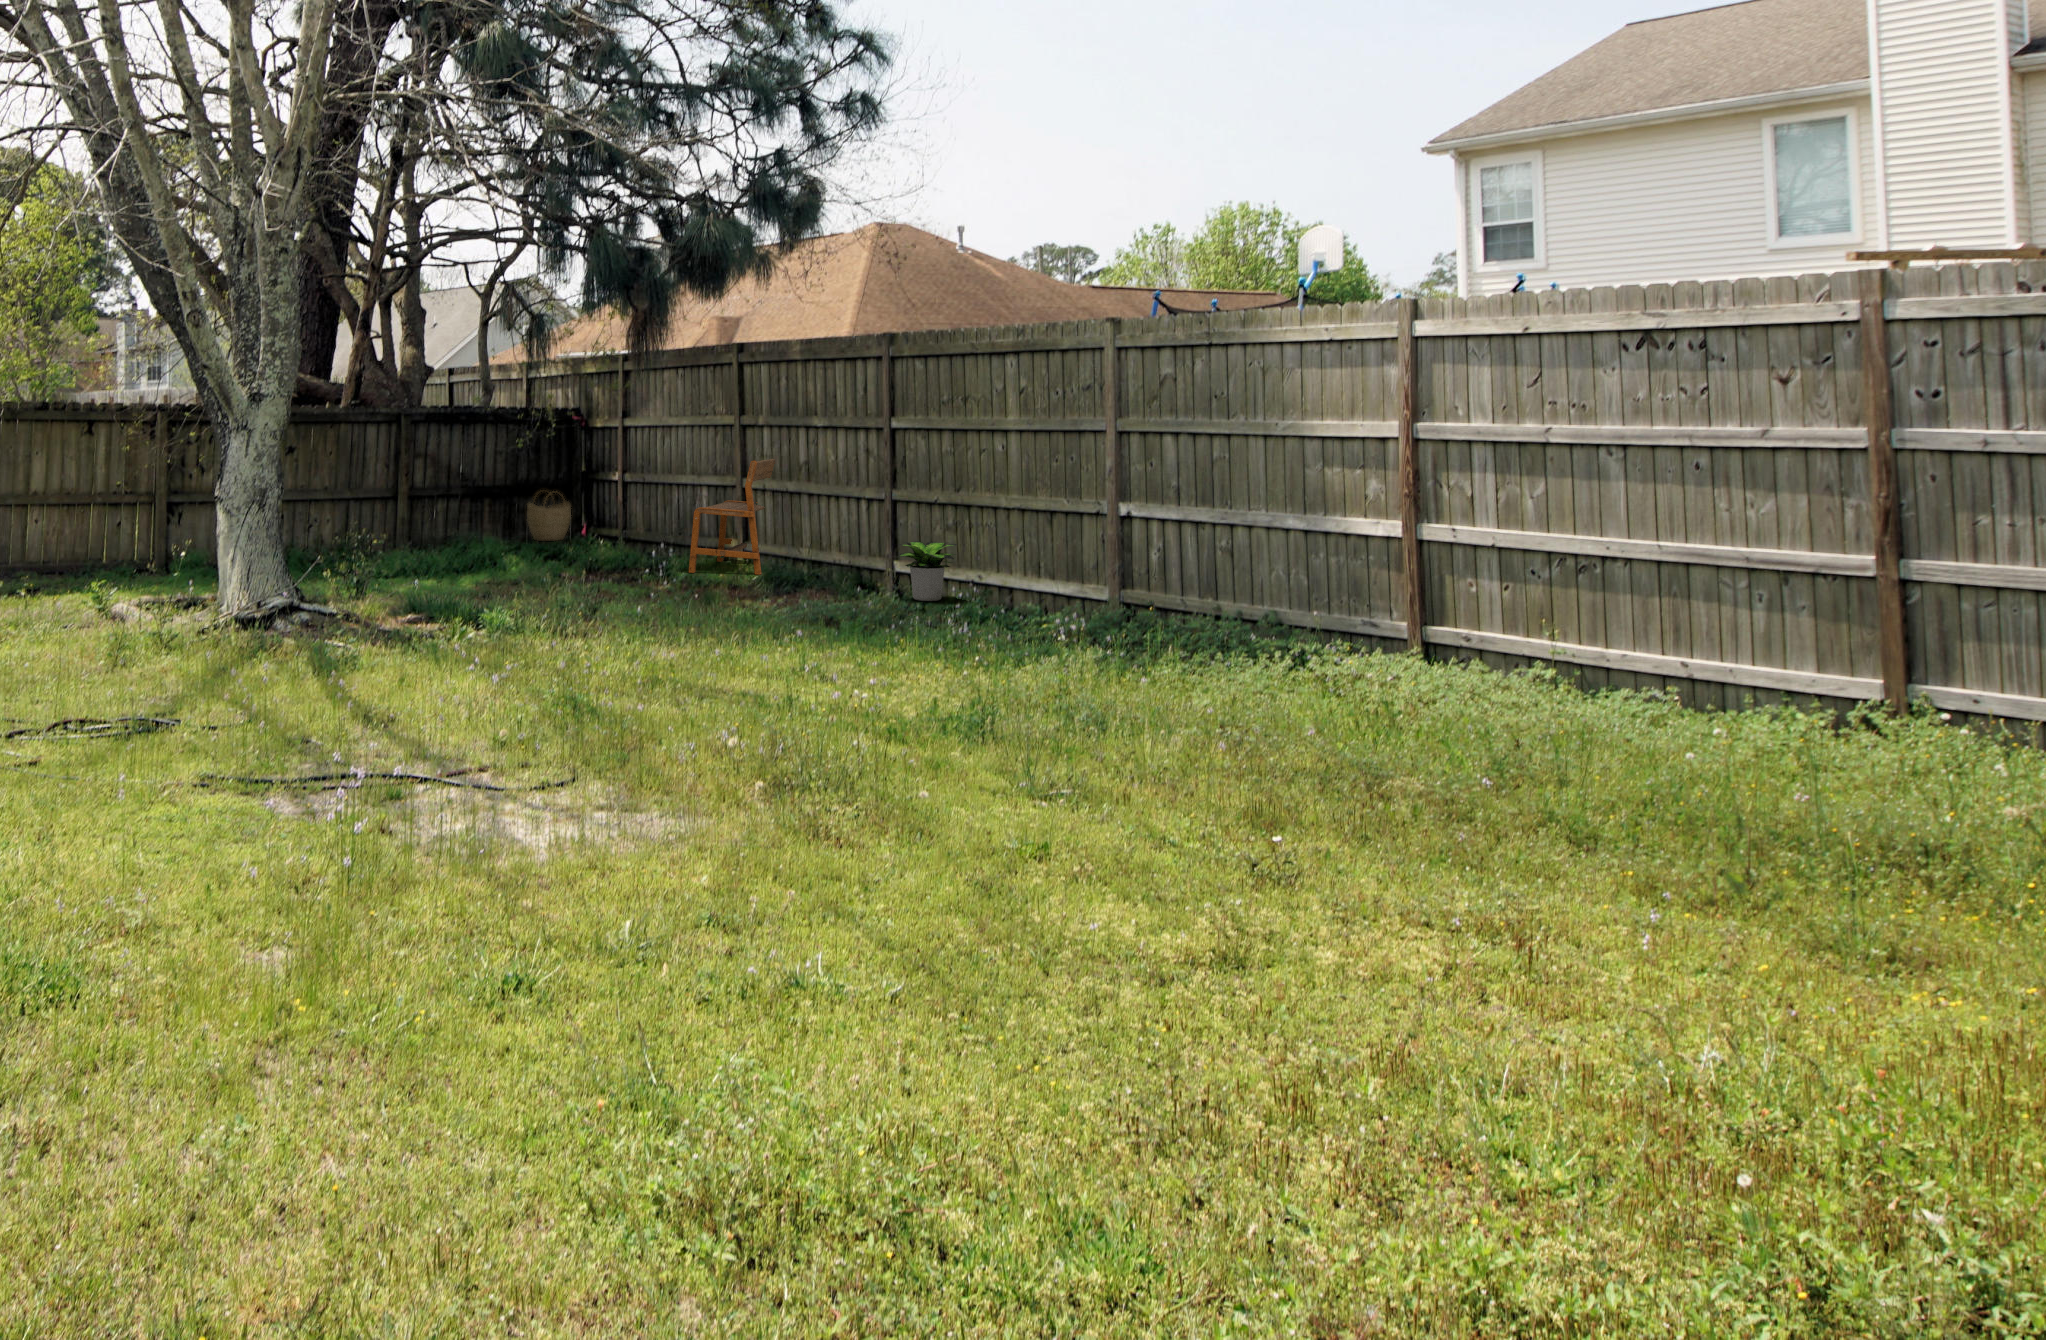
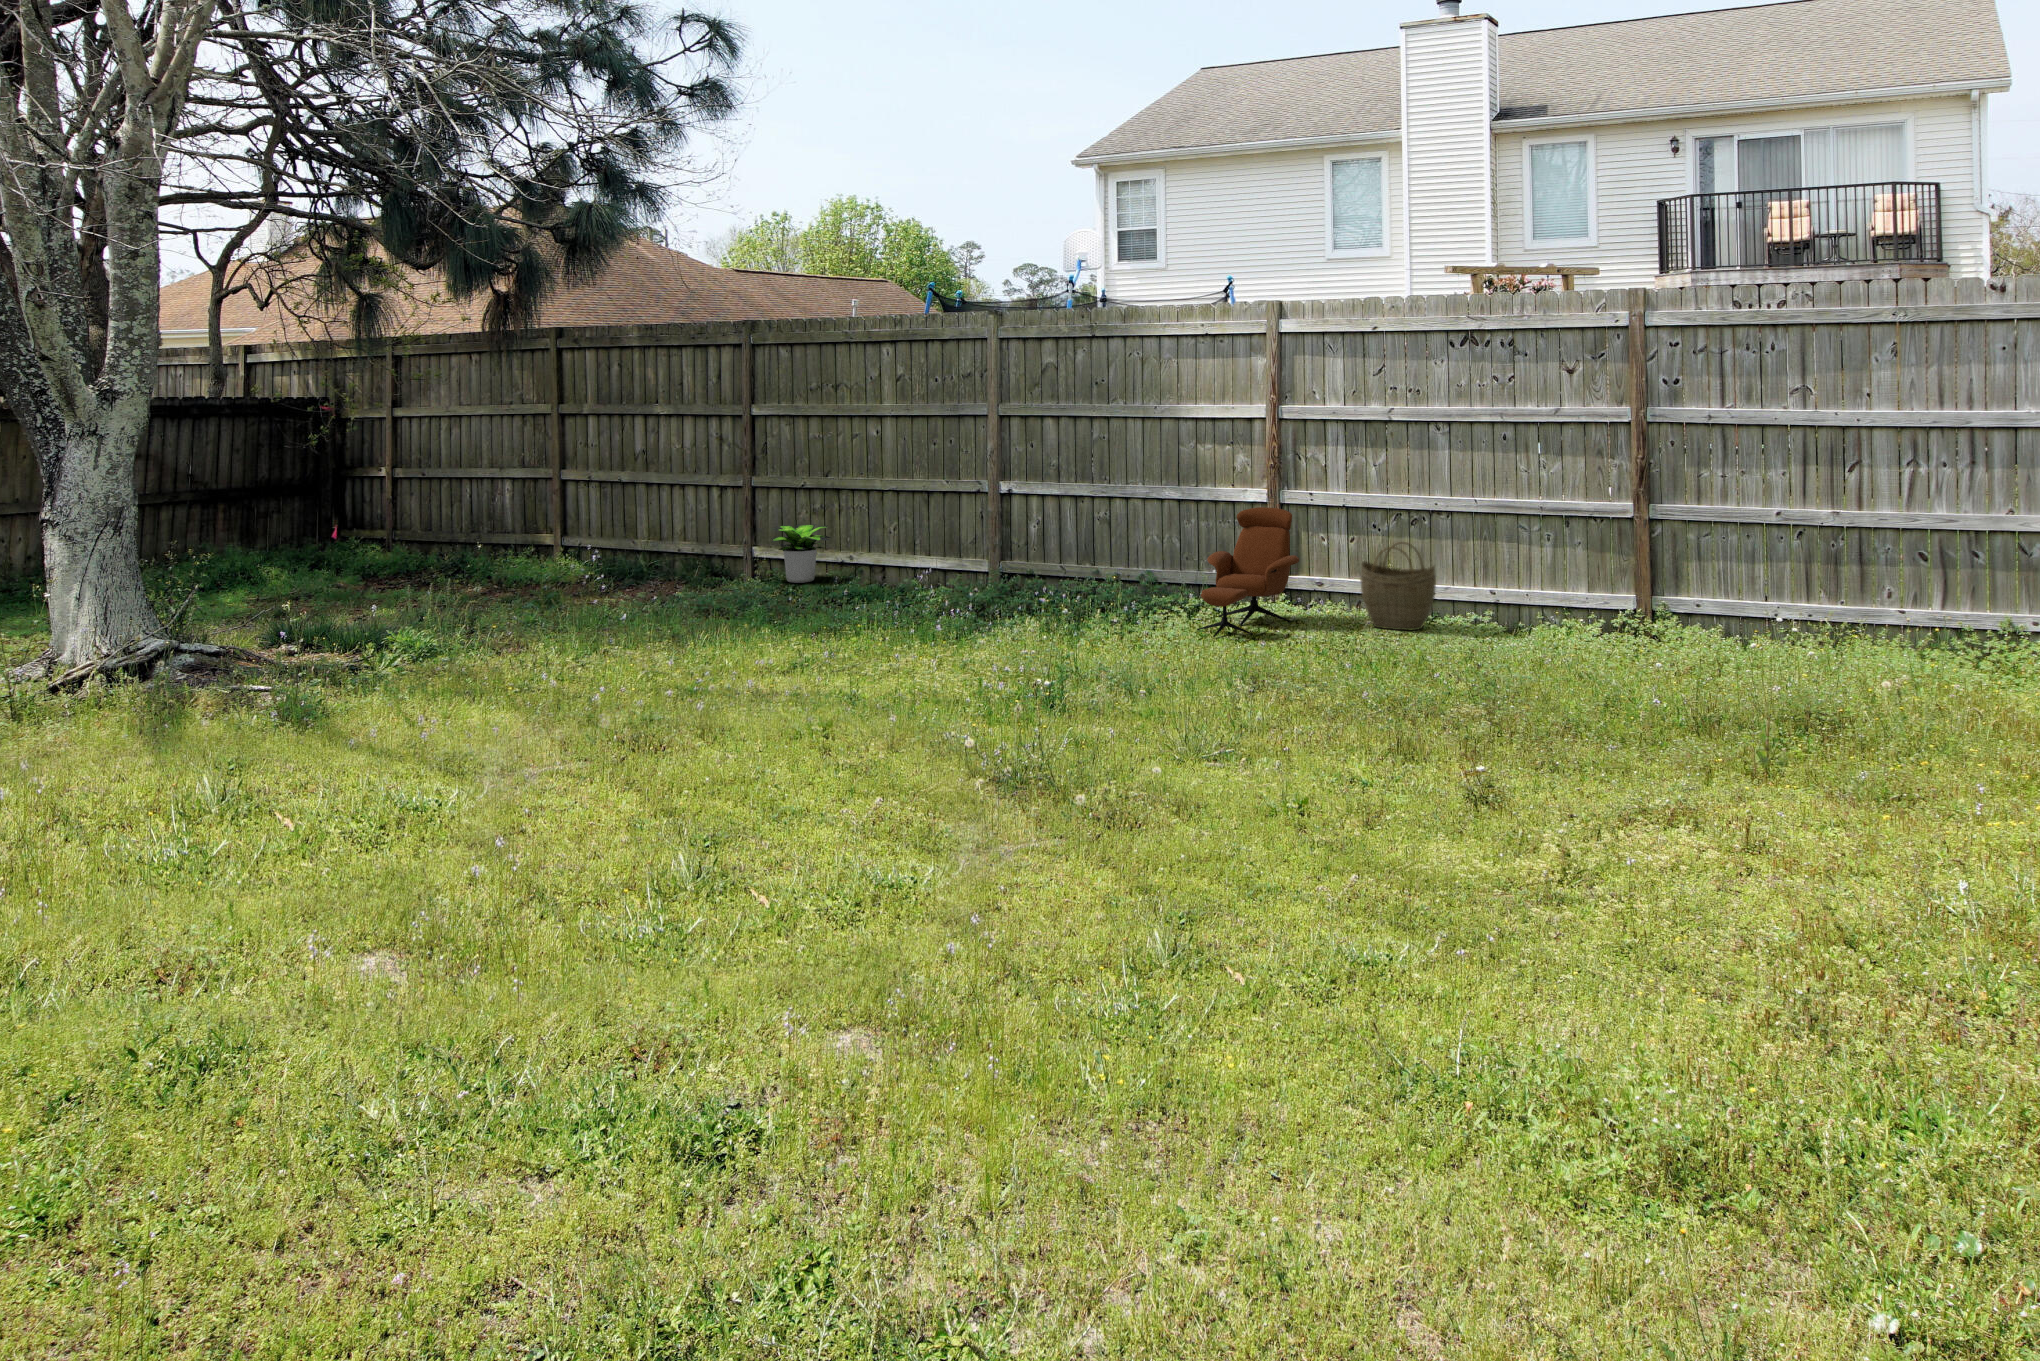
bench: present [689,459,775,575] -> none [515,445,600,571]
woven basket: present [527,491,571,541] -> present [1360,542,1436,630]
lounge chair: none [1273,543,1421,688] -> present [1197,507,1299,637]

